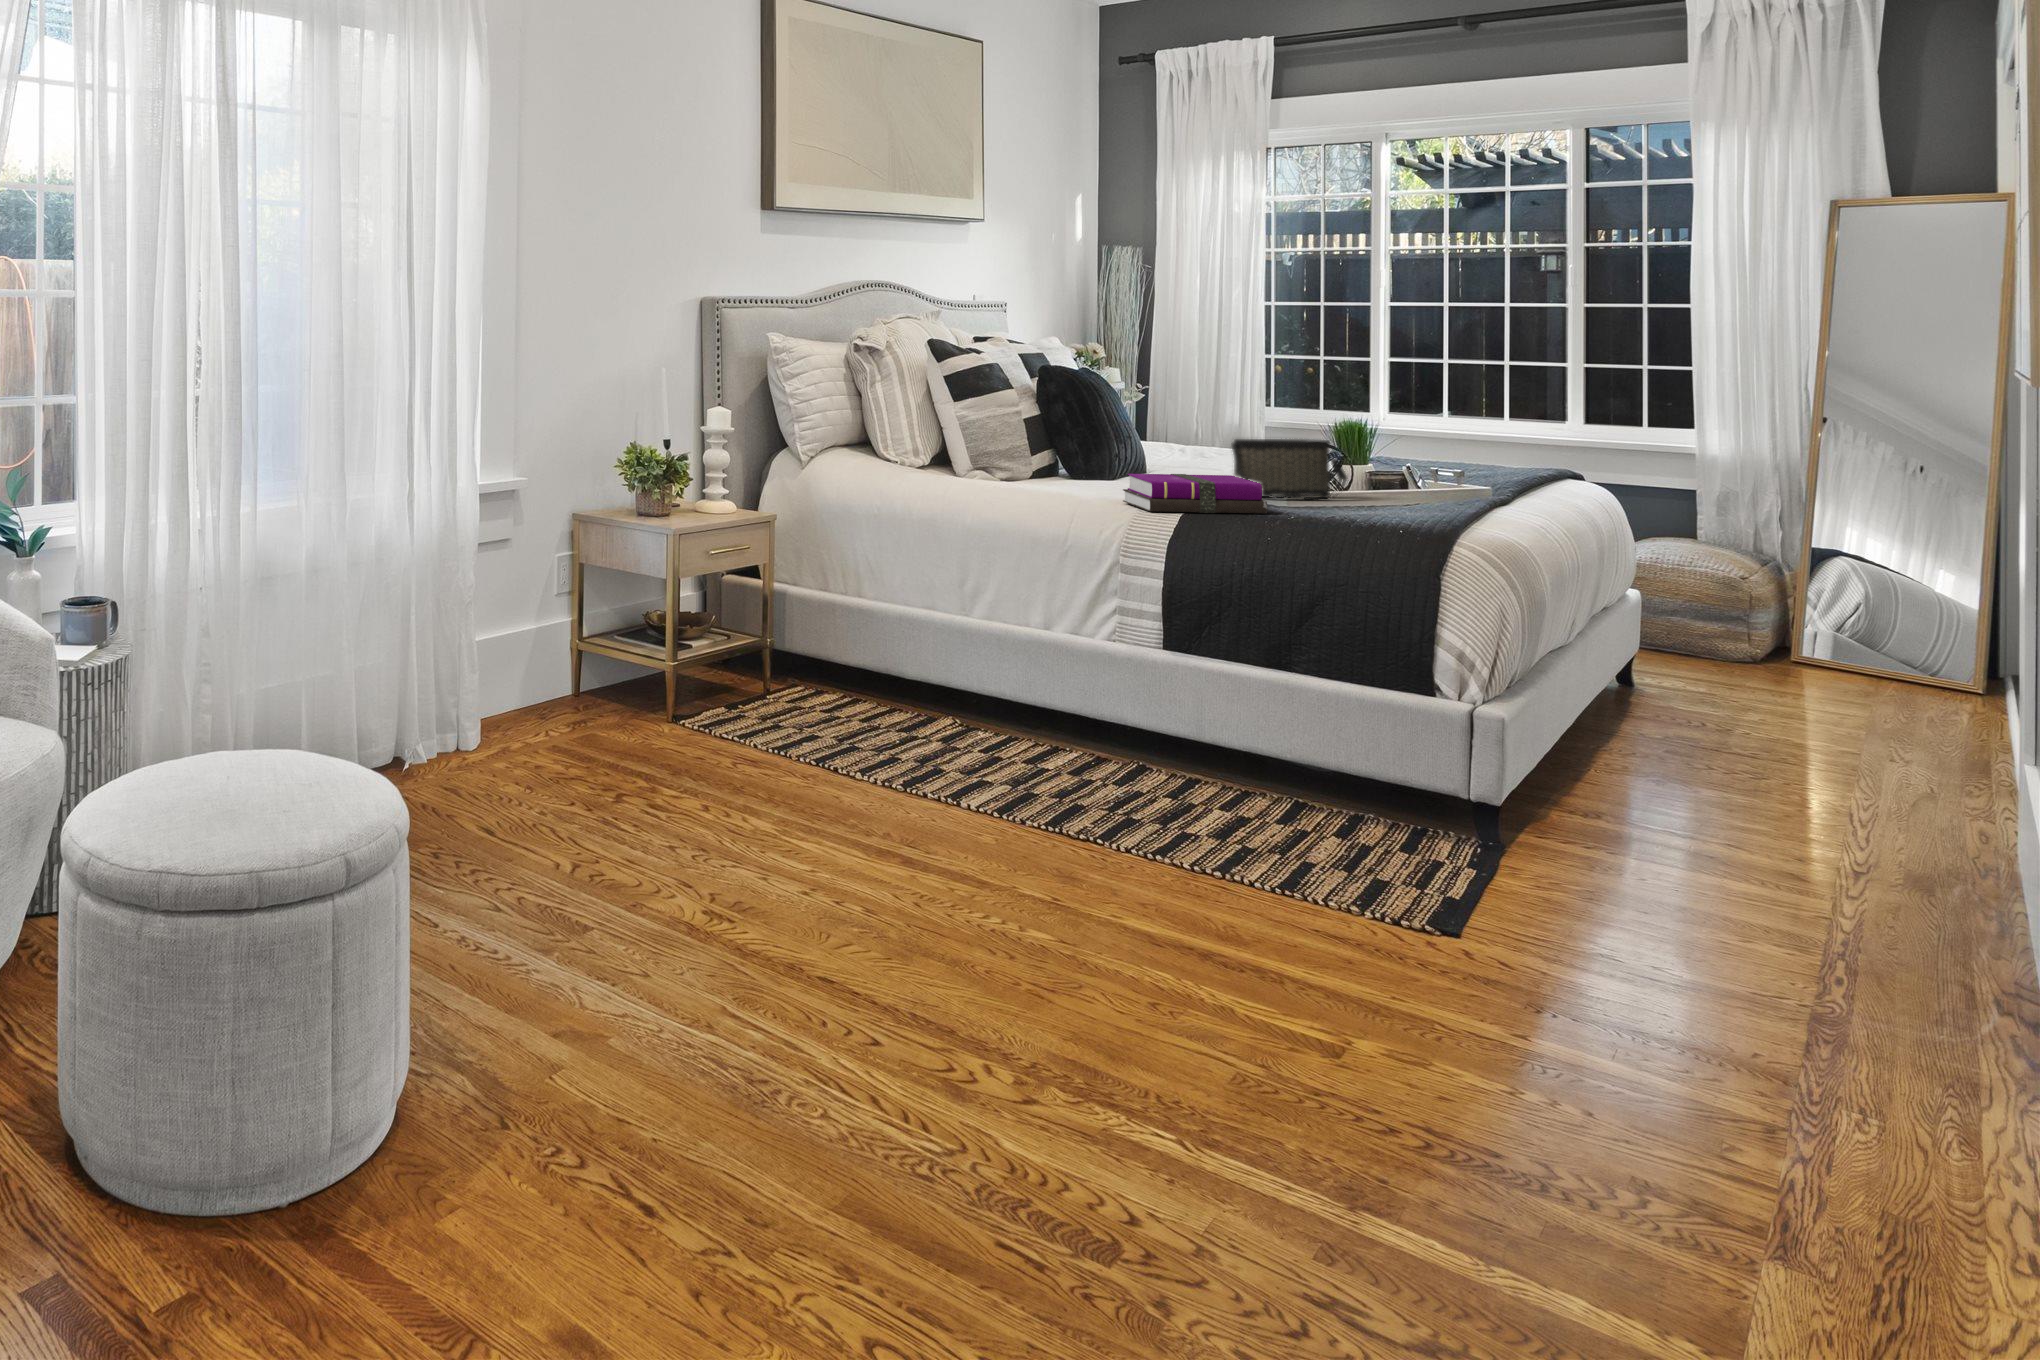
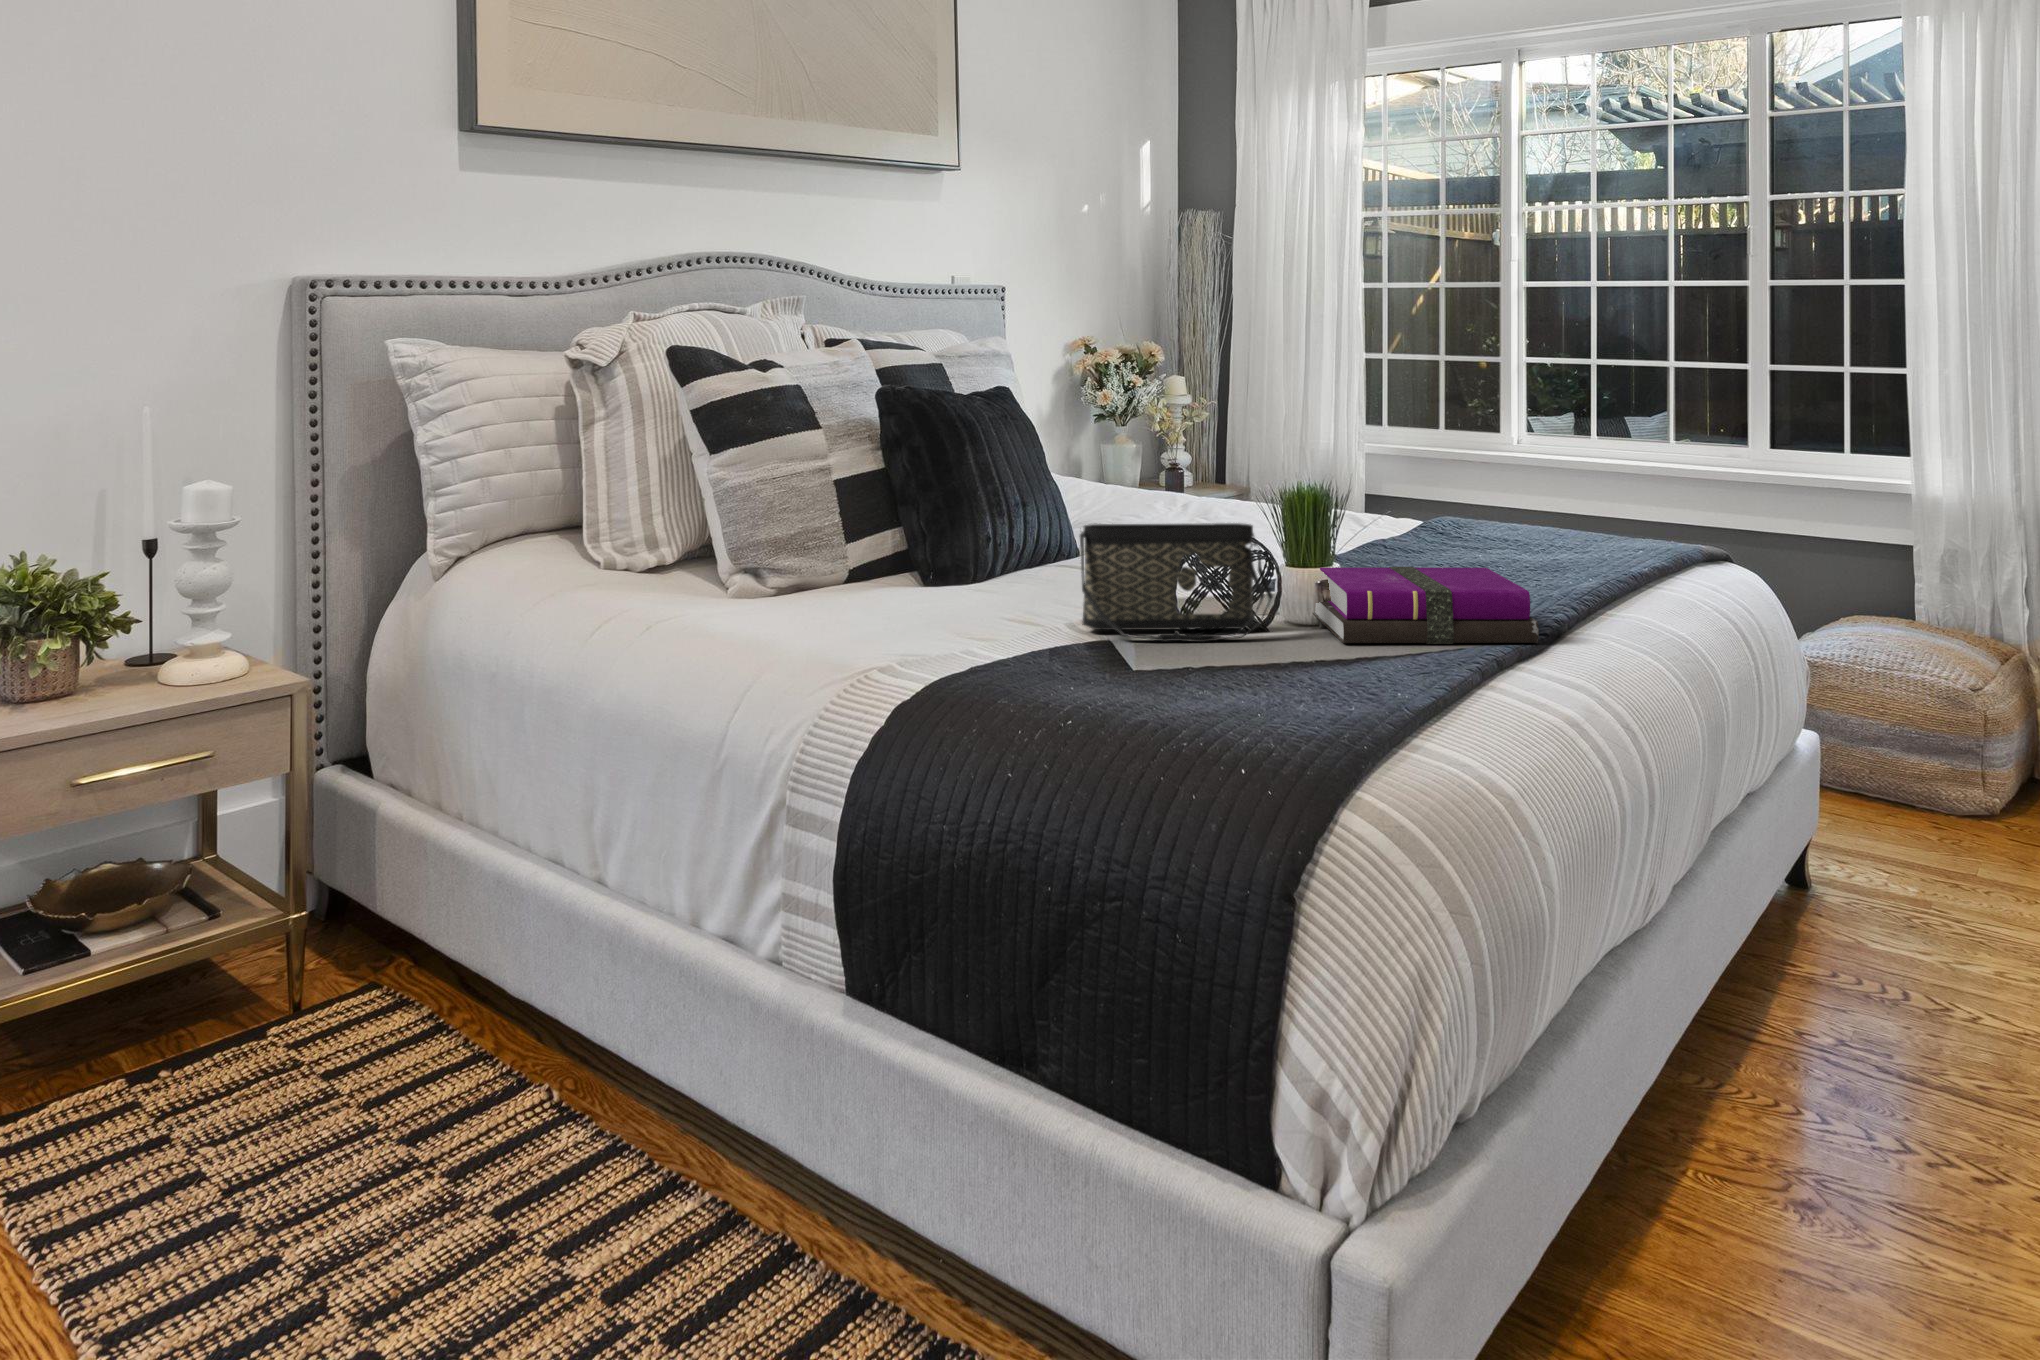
notebook: present [1123,474,1267,514] -> present [1313,567,1539,644]

